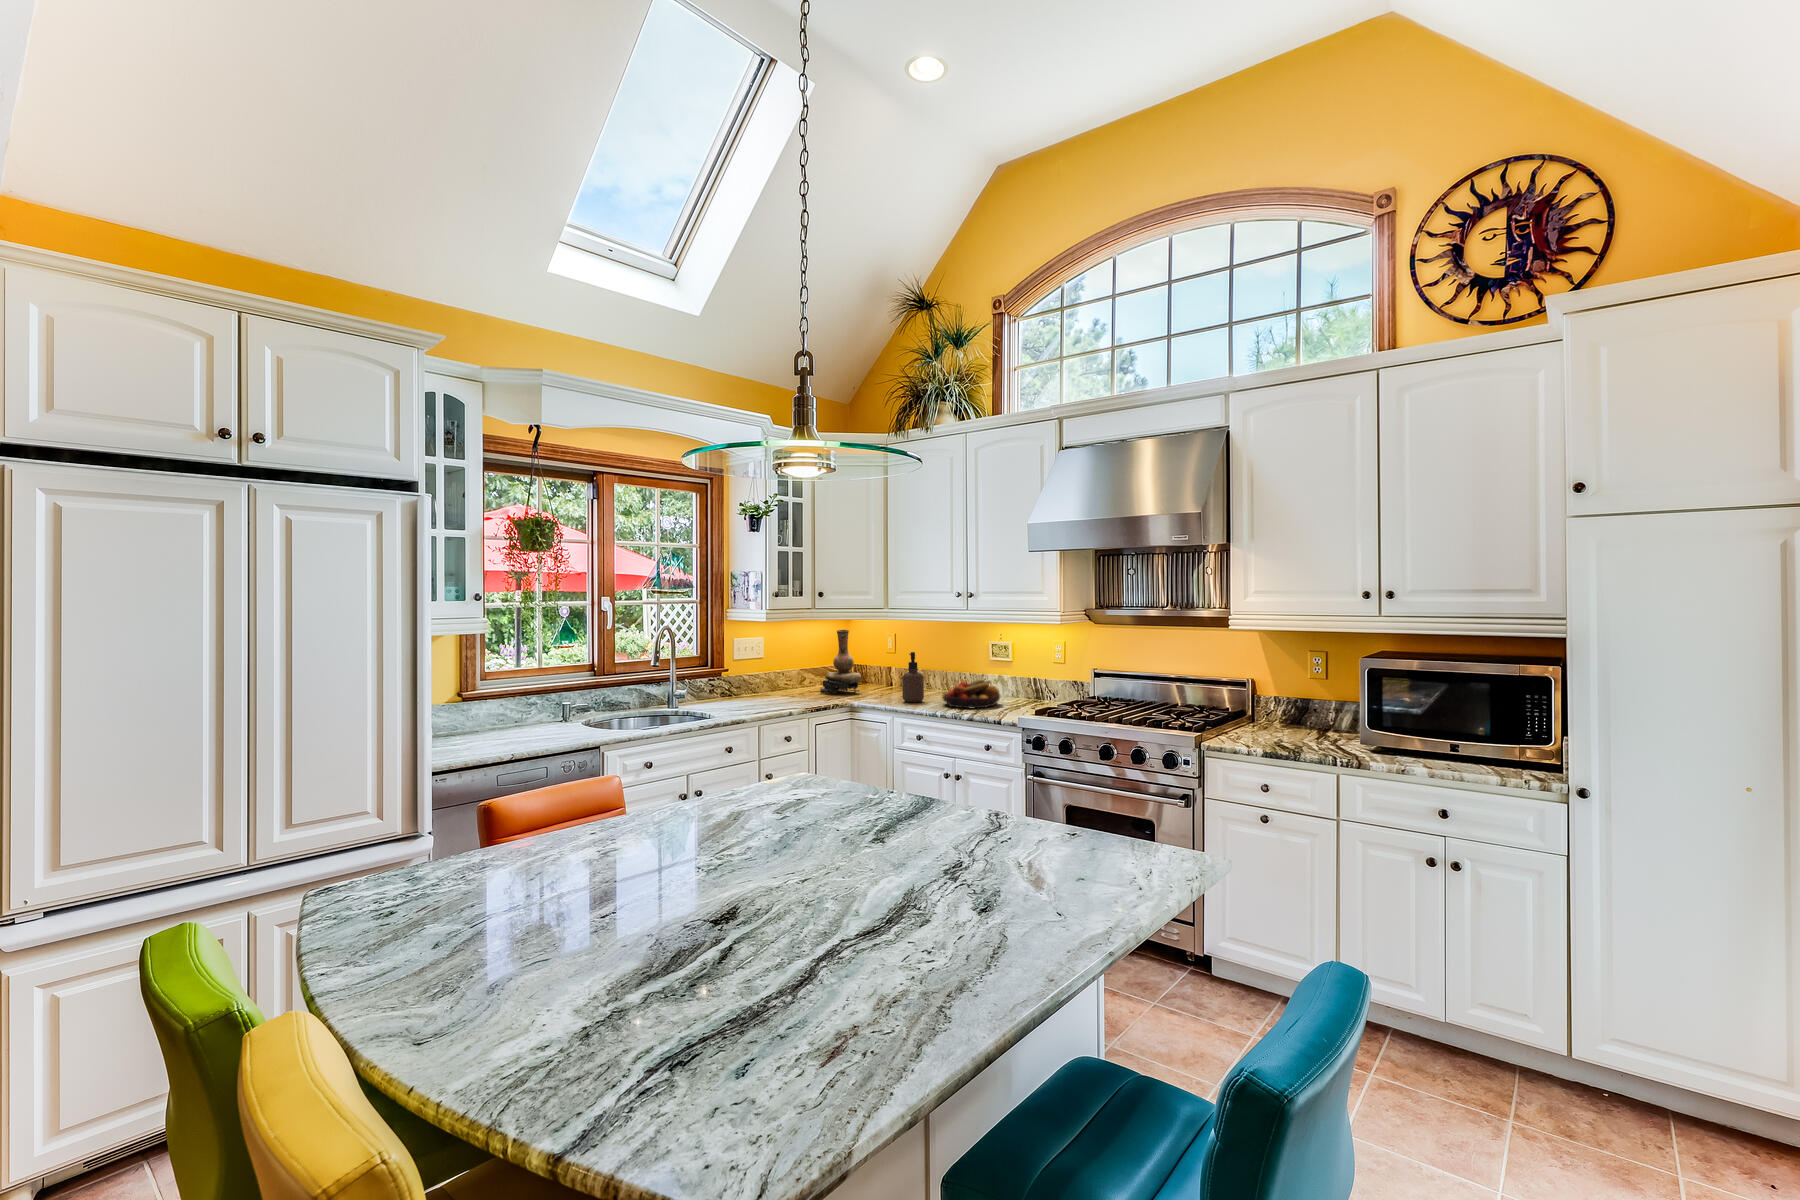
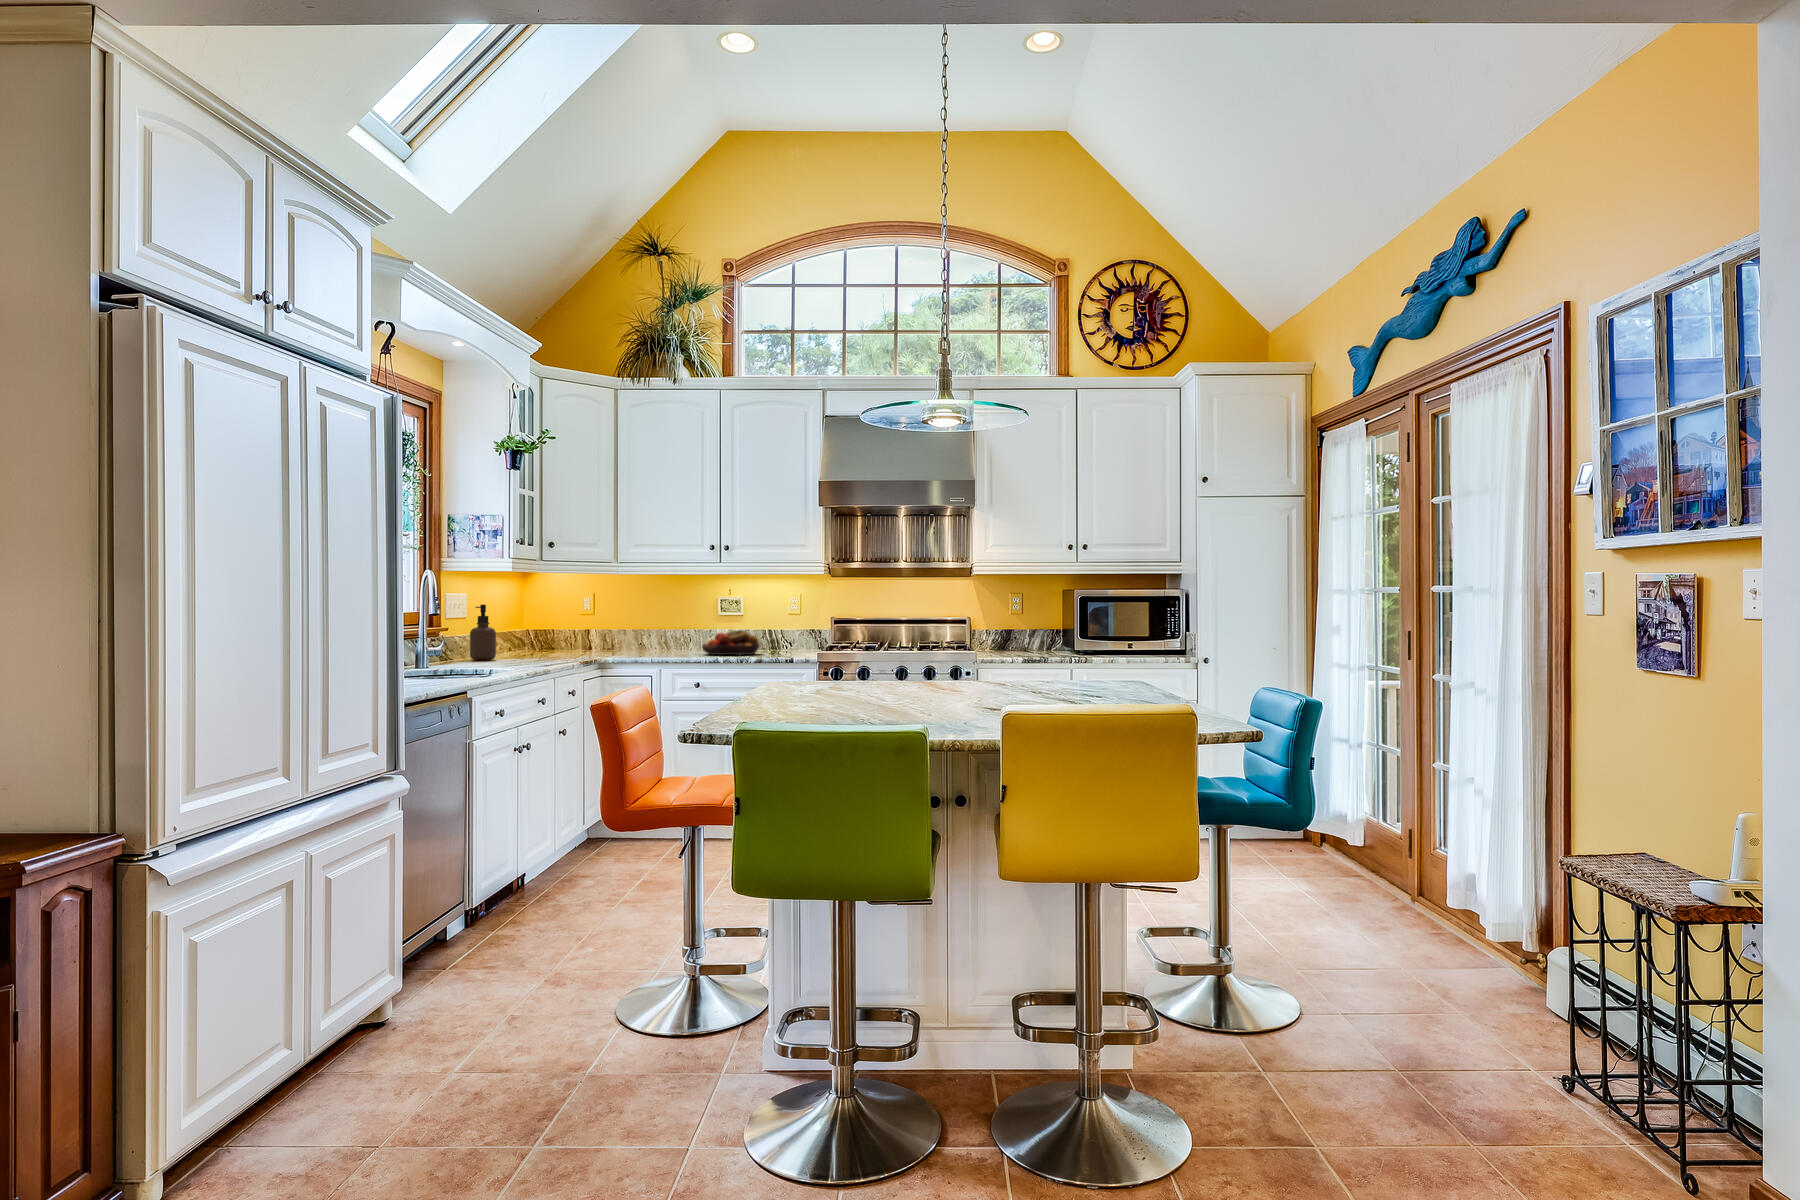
vase: present [820,630,861,694] -> none [528,584,584,655]
soap dispenser: present [902,652,924,702] -> present [470,605,496,660]

